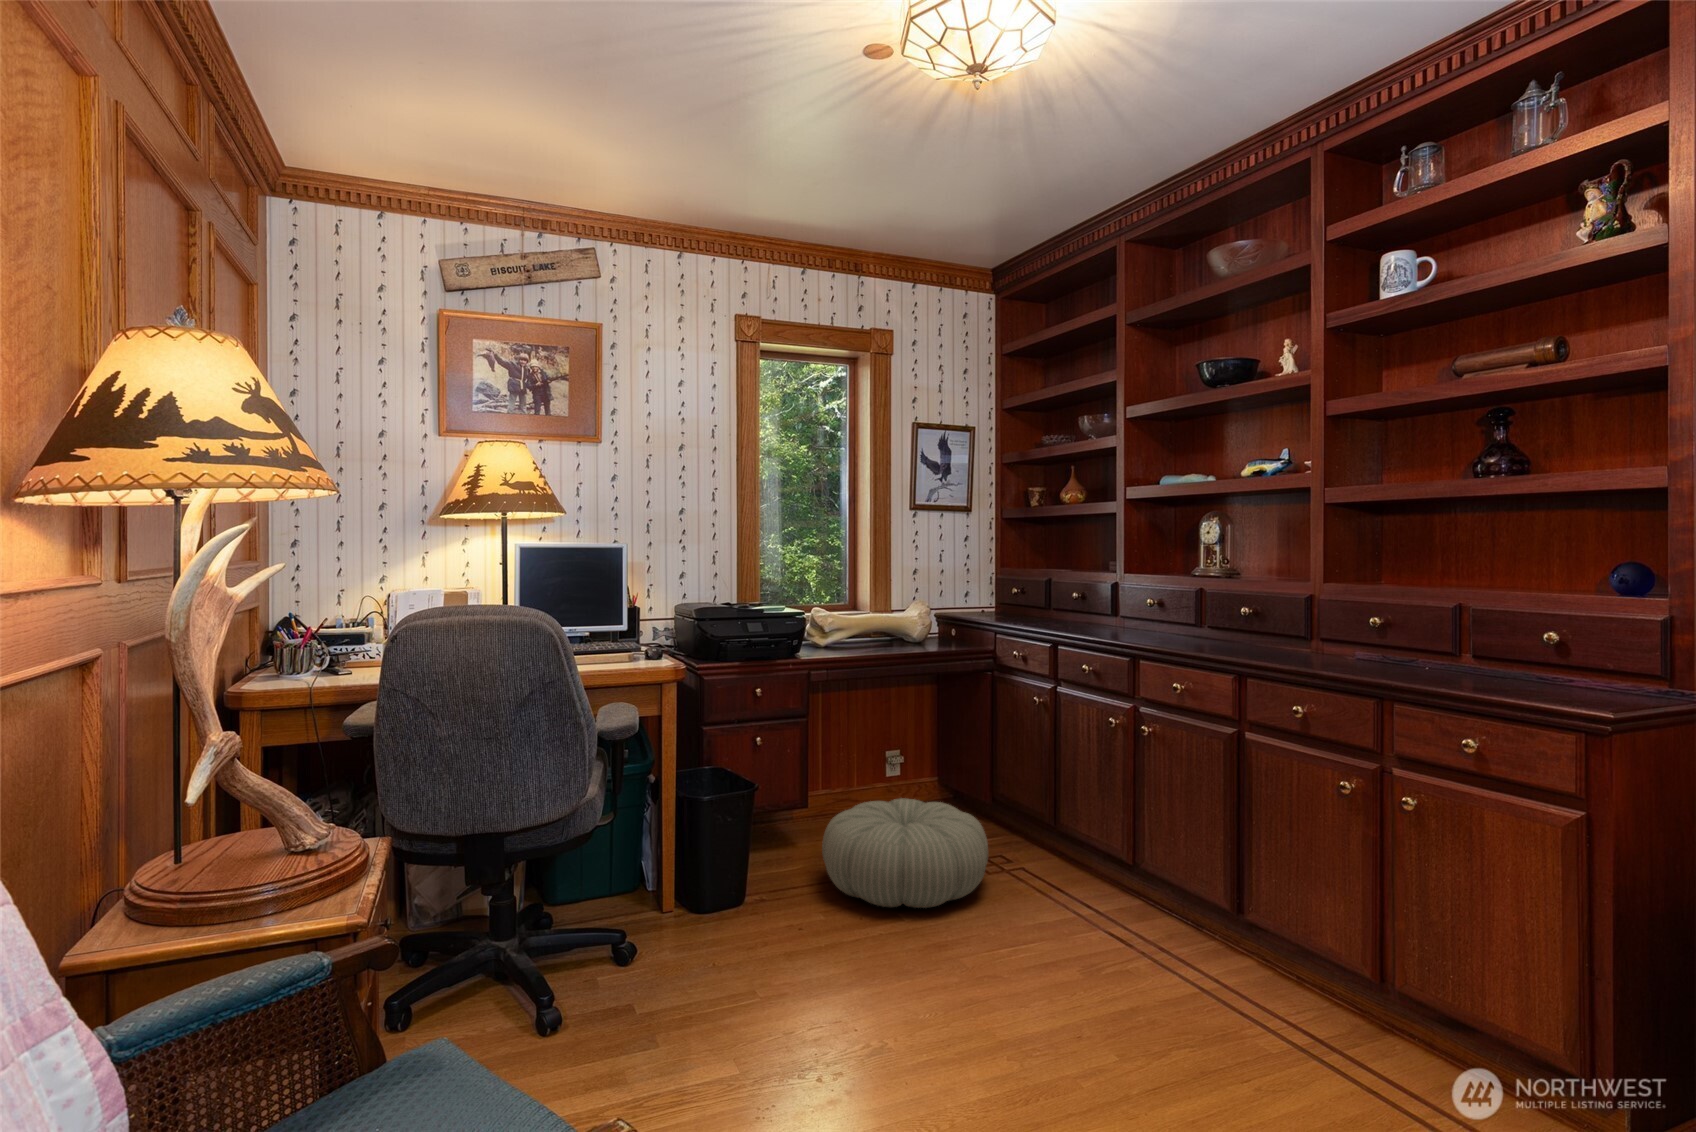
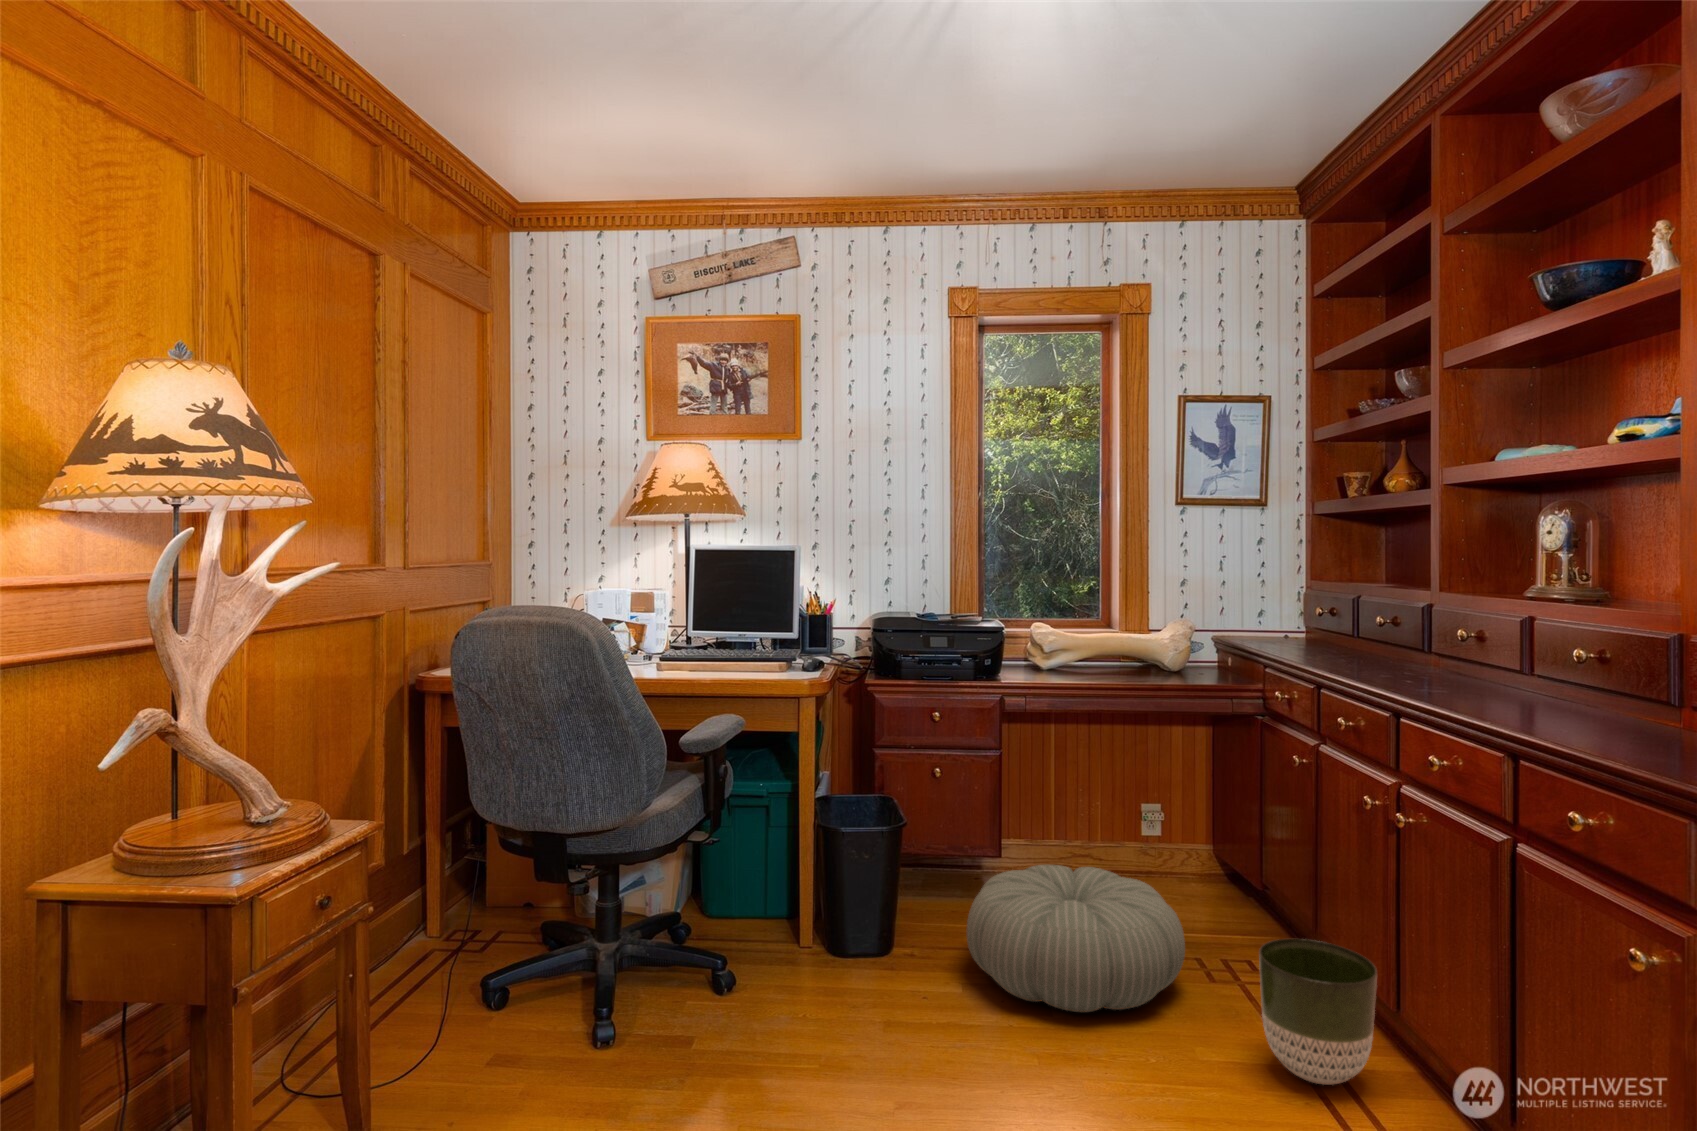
planter: none [1062,821,1138,917] -> present [1259,939,1377,1085]

